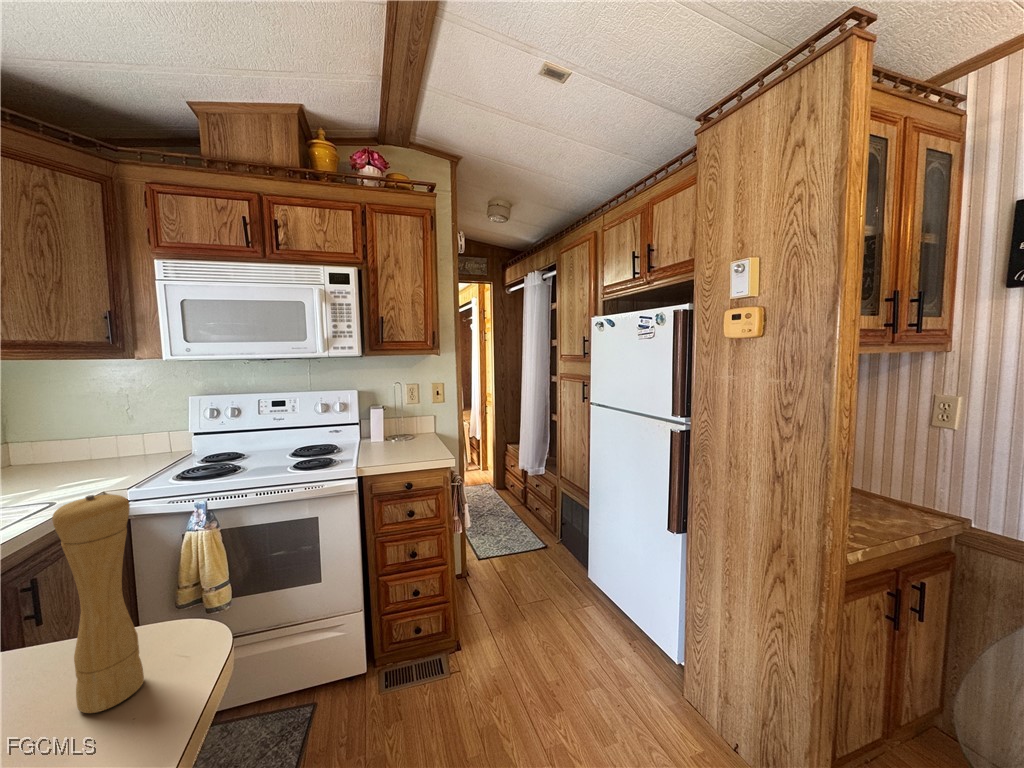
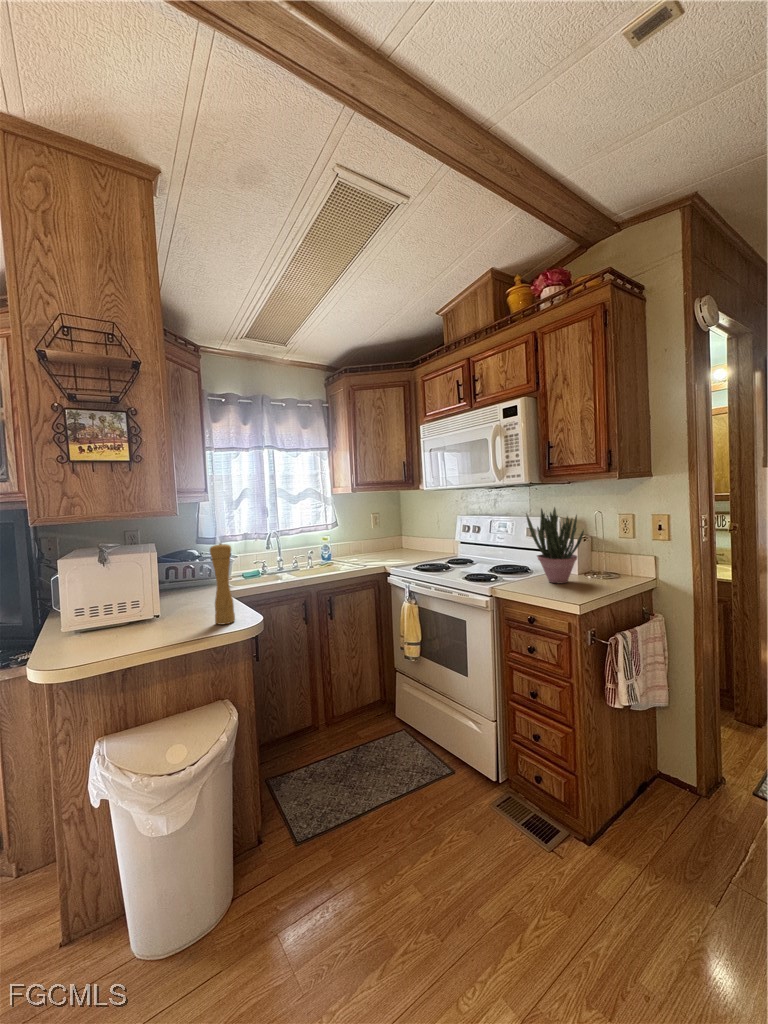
potted plant: none [370,379,416,450] -> present [526,508,584,583]

